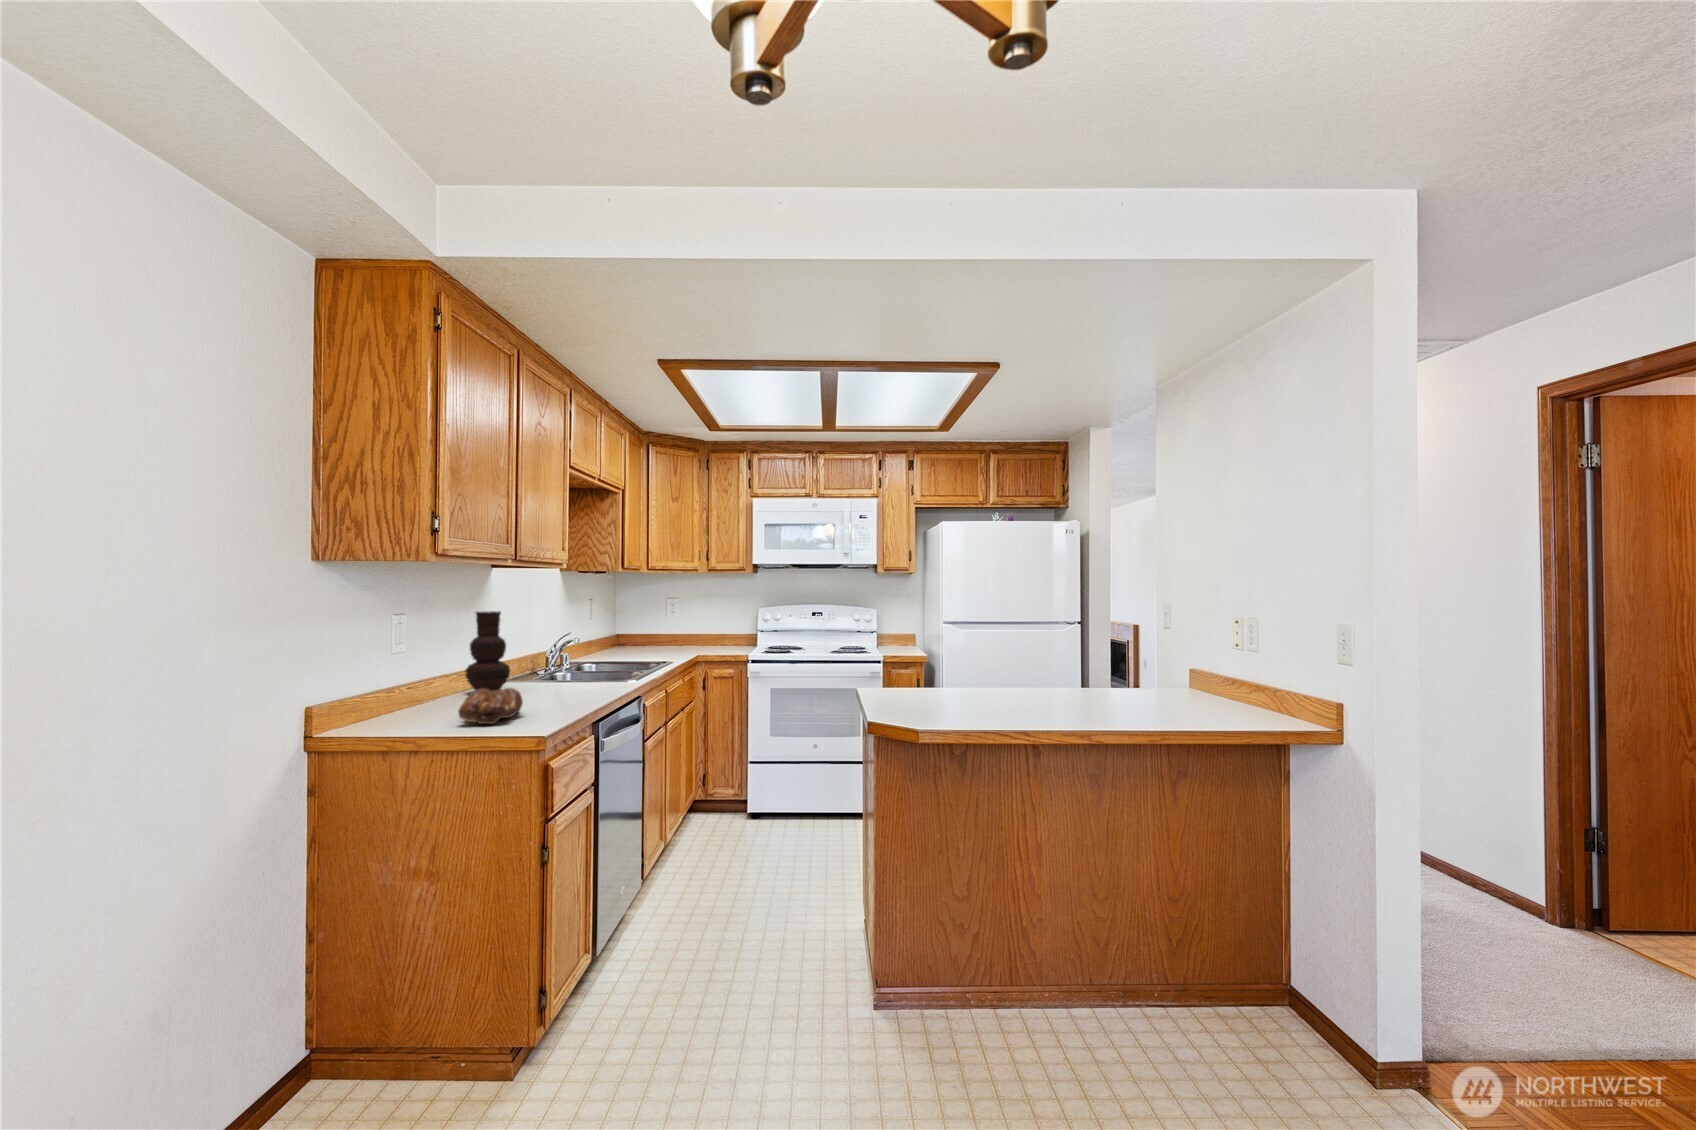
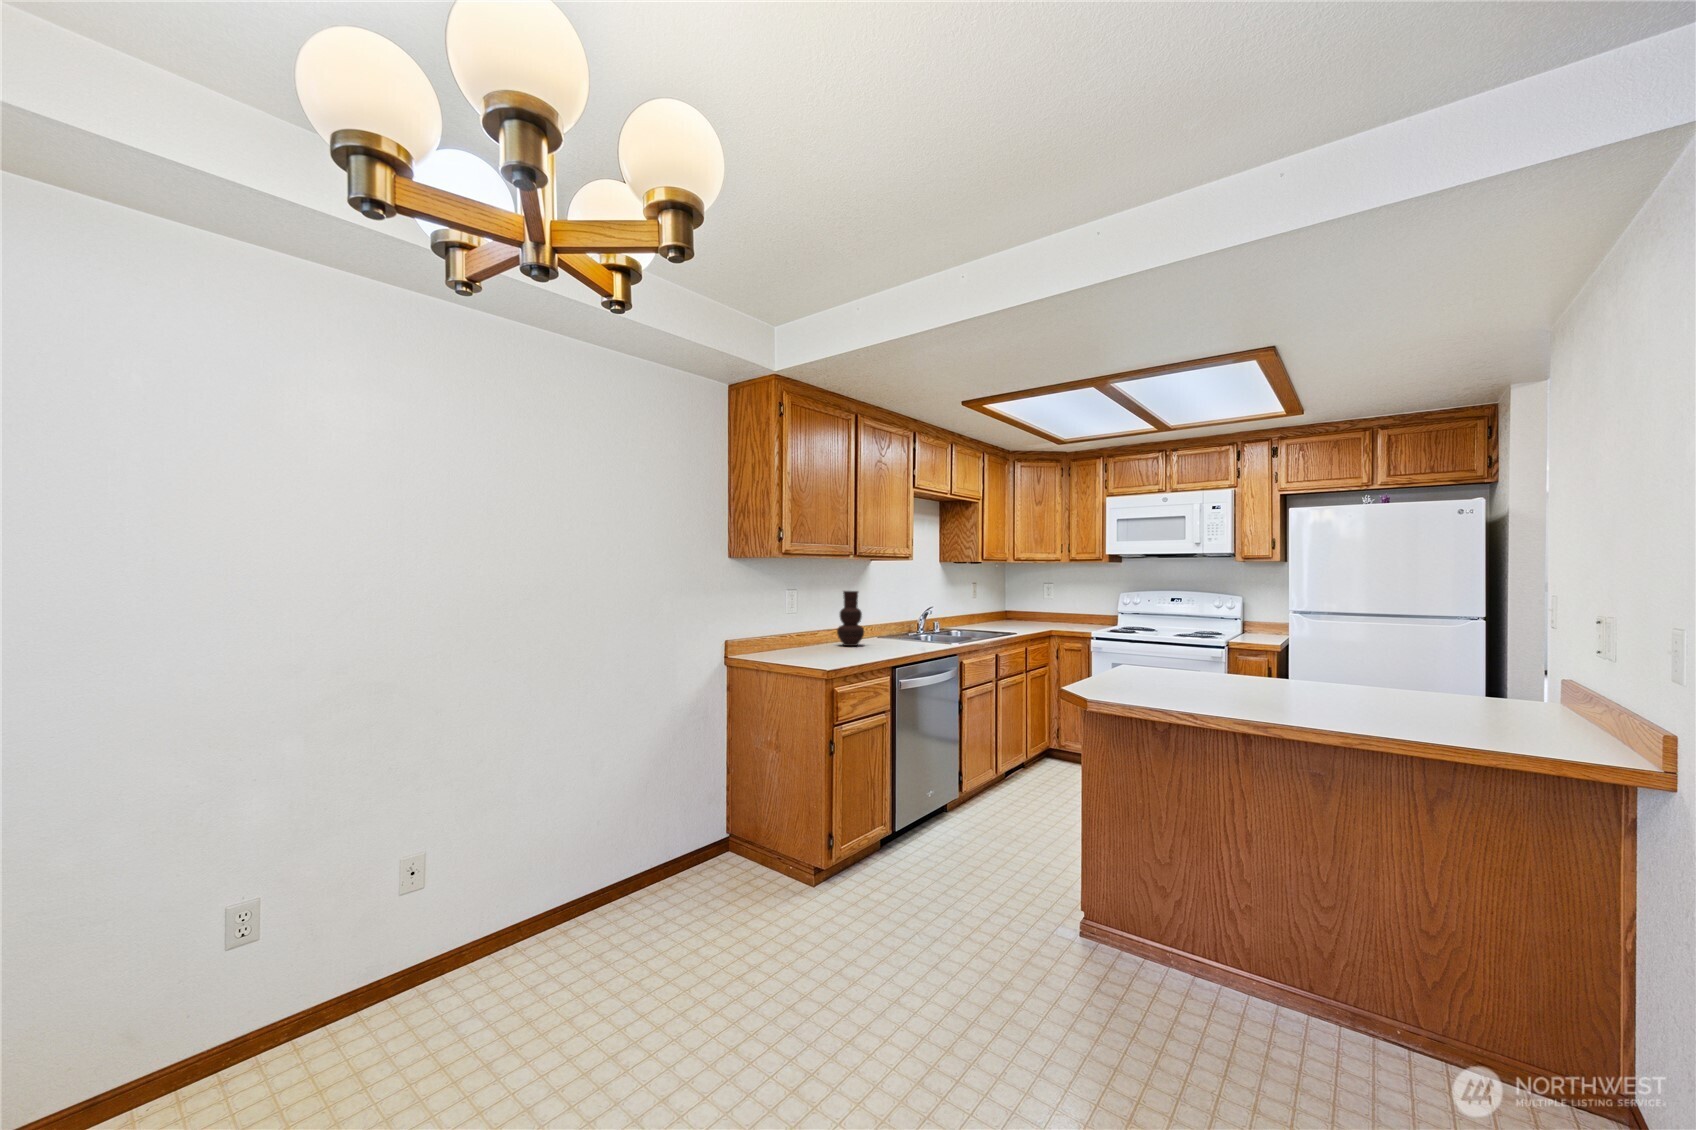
bread loaf: present [458,688,523,724] -> none [797,640,843,662]

